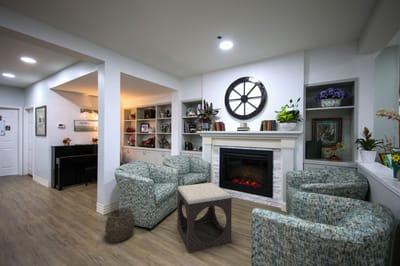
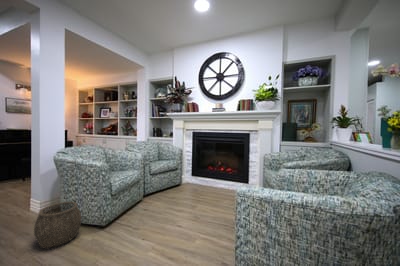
footstool: present [177,183,232,253] -> none [140,166,208,252]

